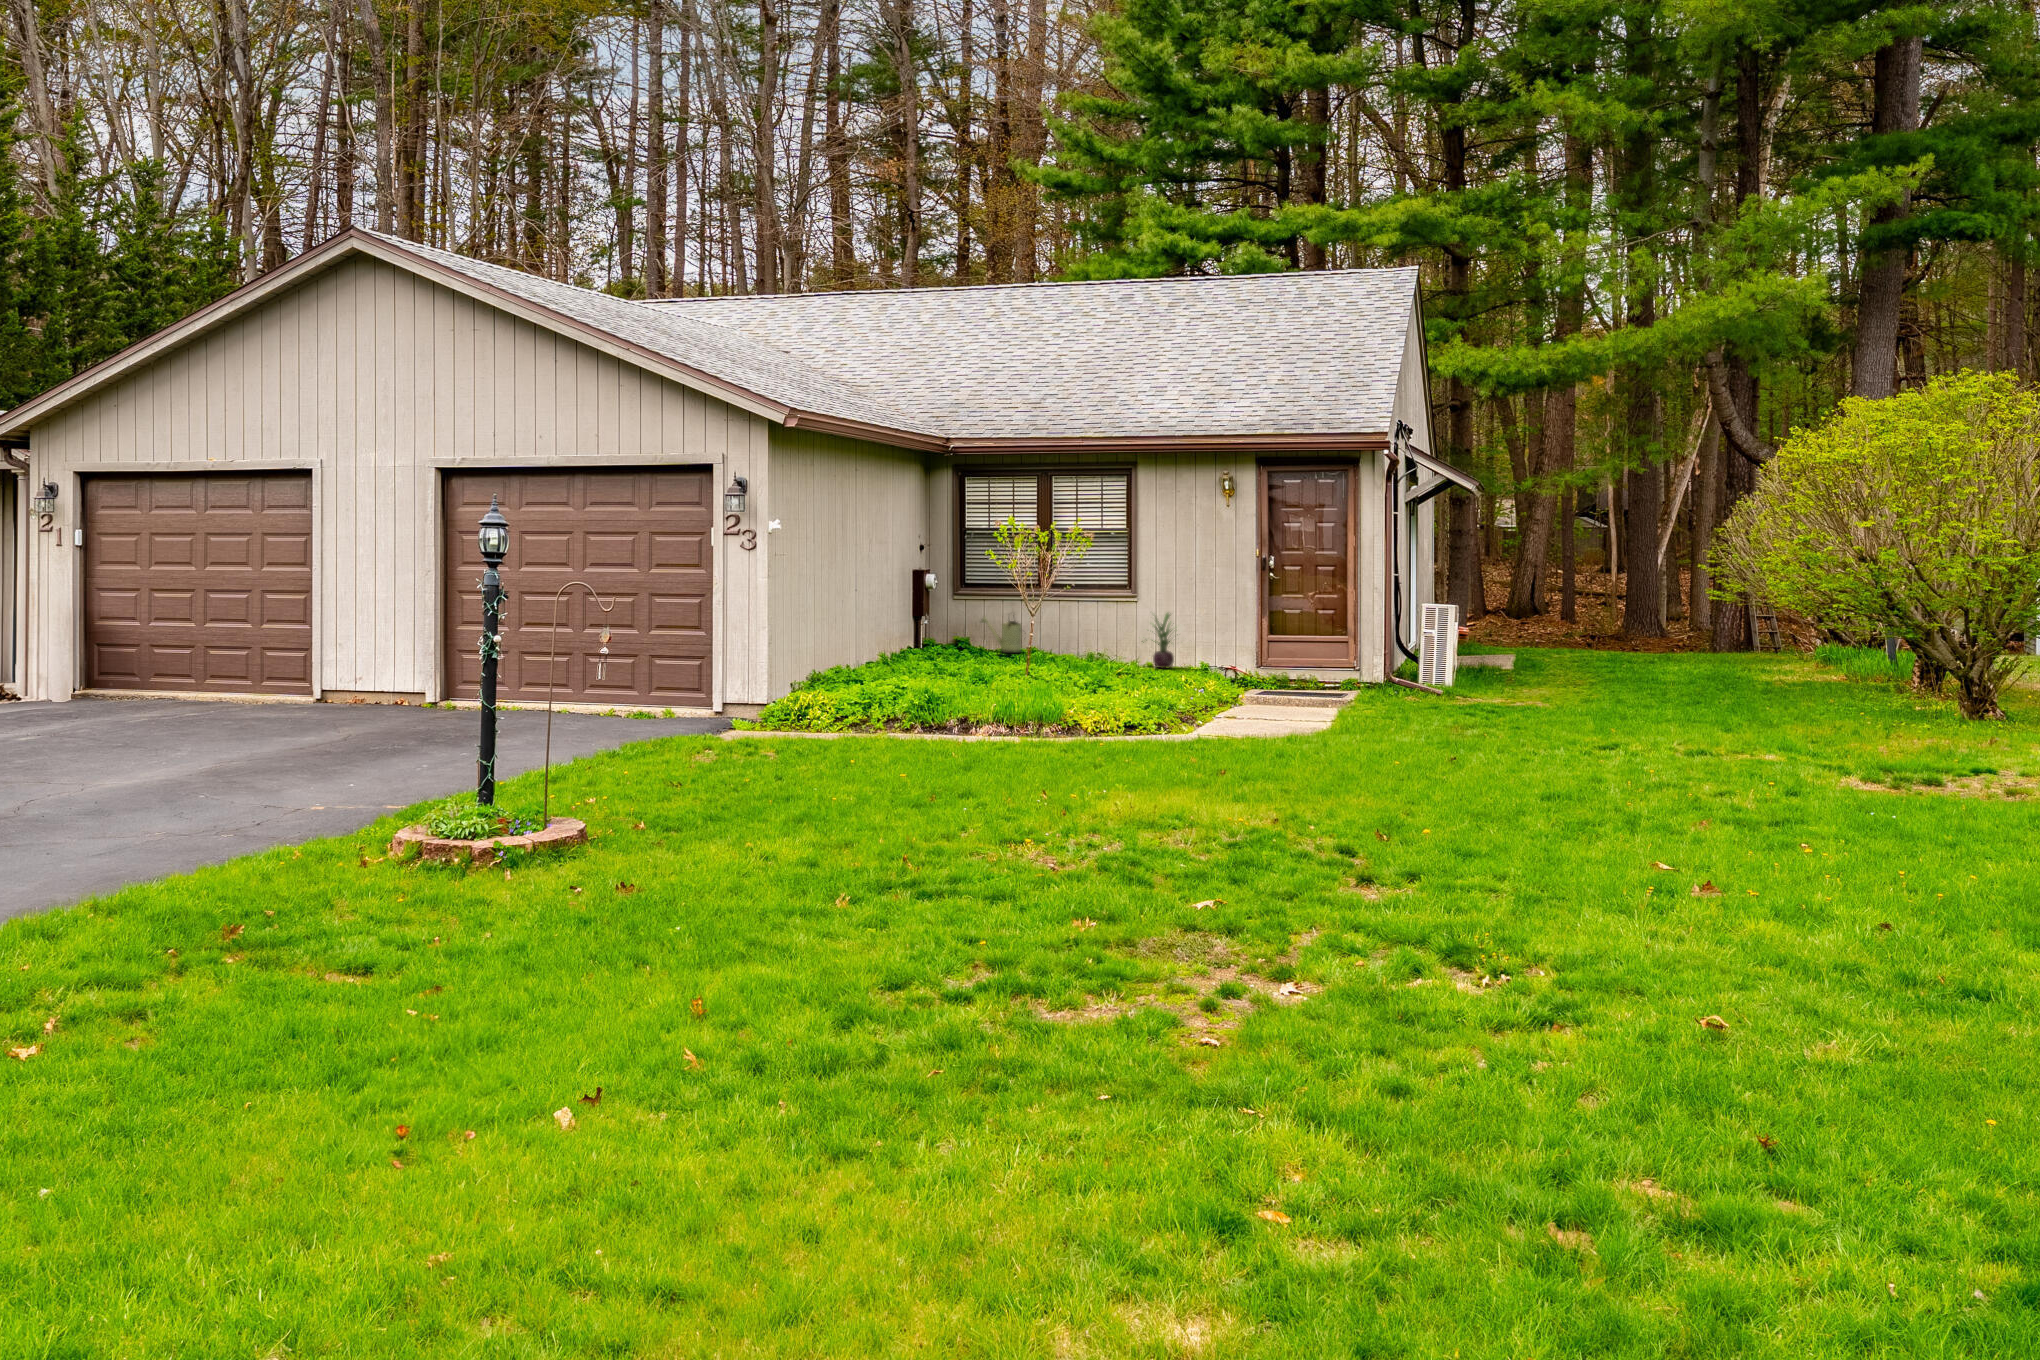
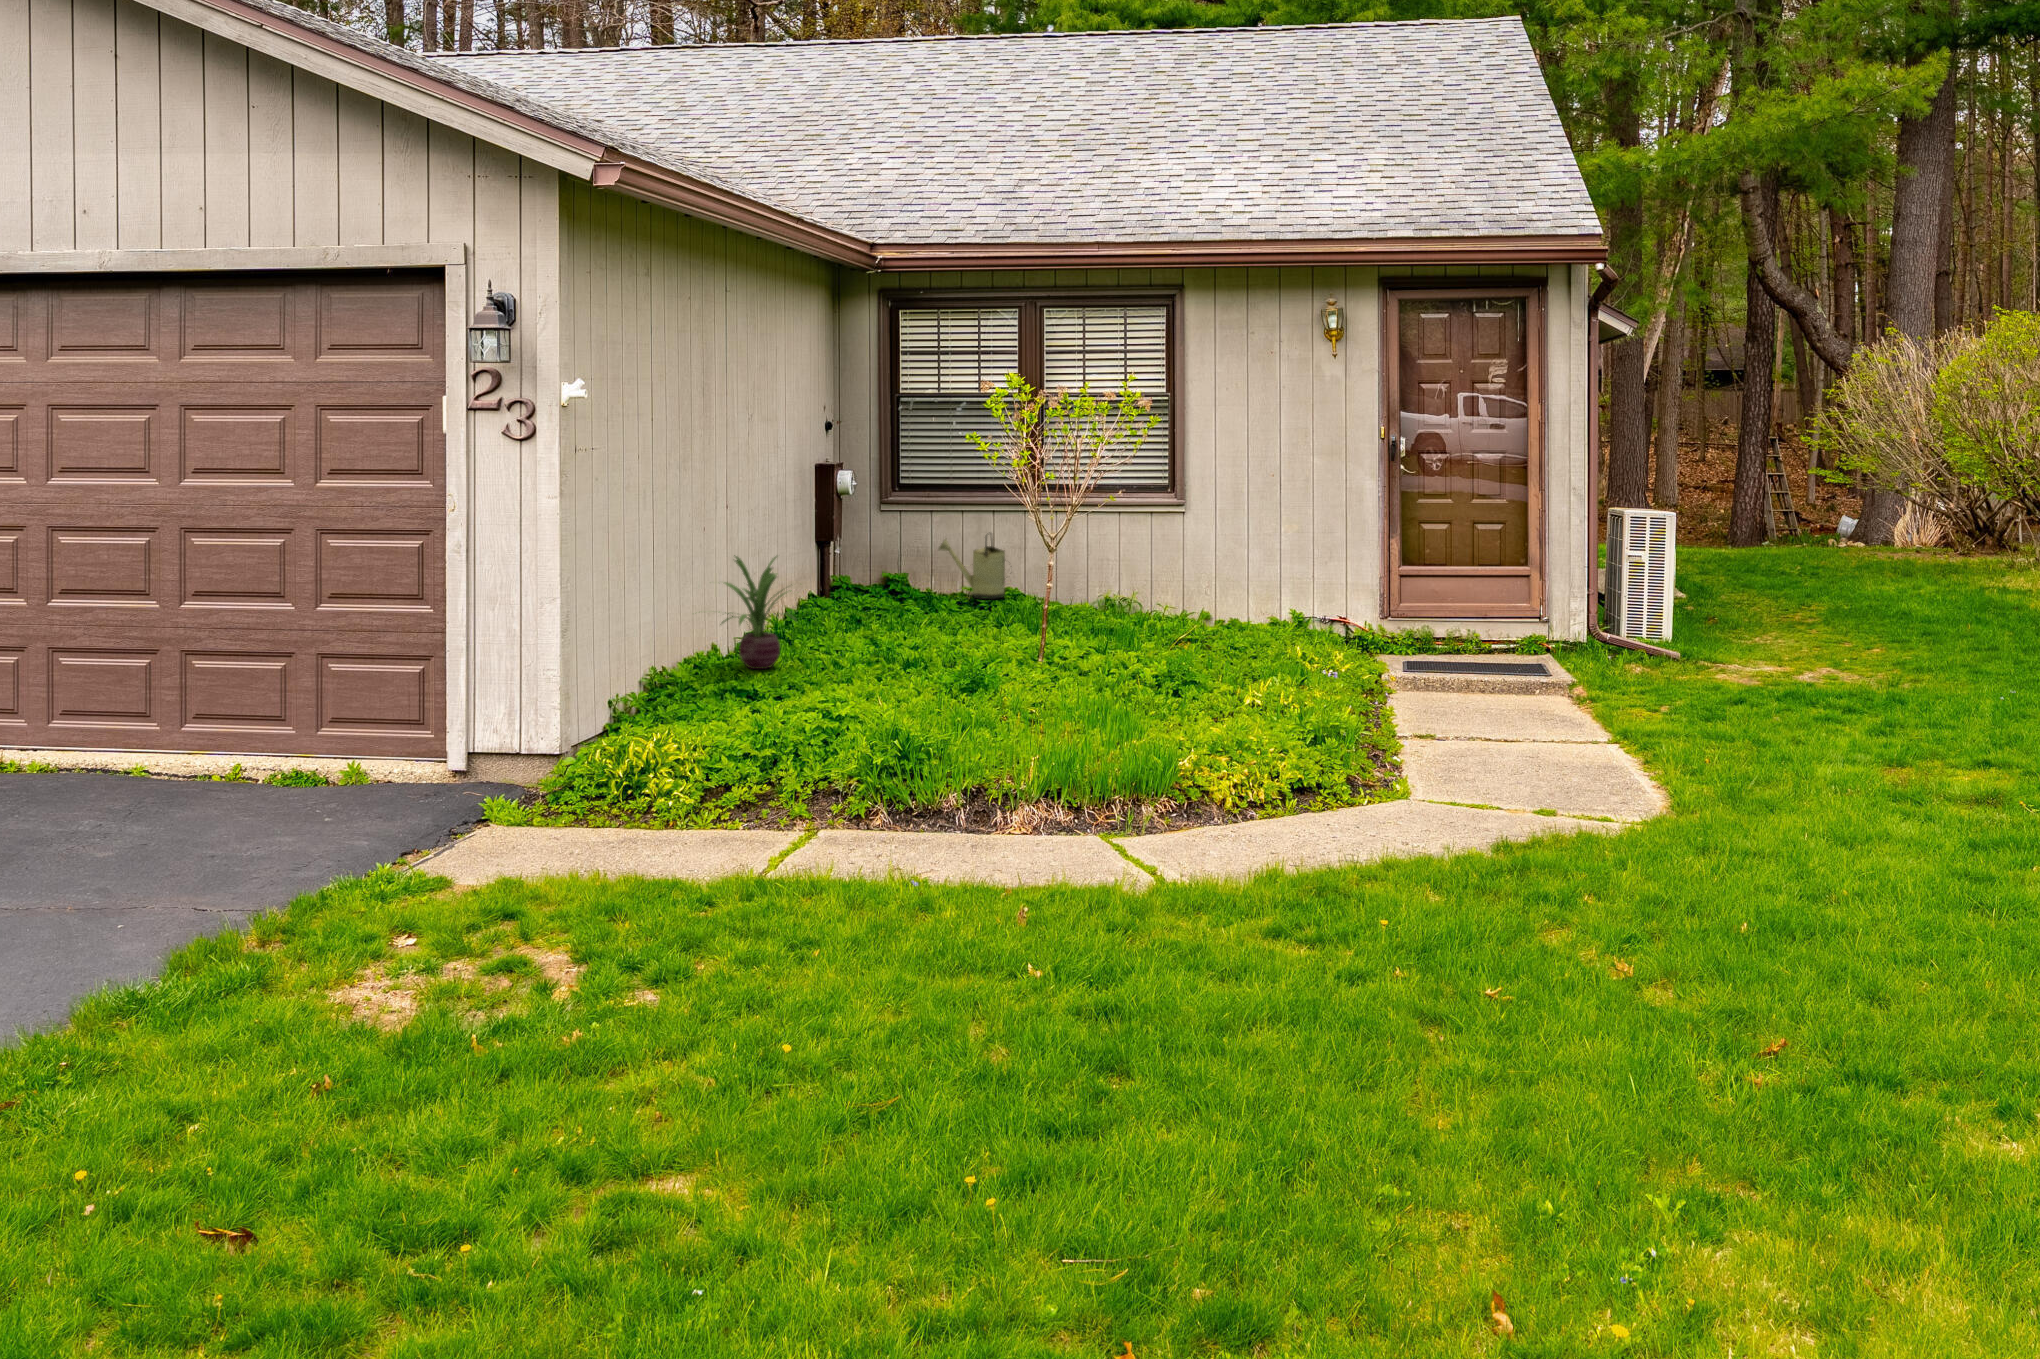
decorative plant: present [1142,613,1174,668] -> present [720,555,797,669]

